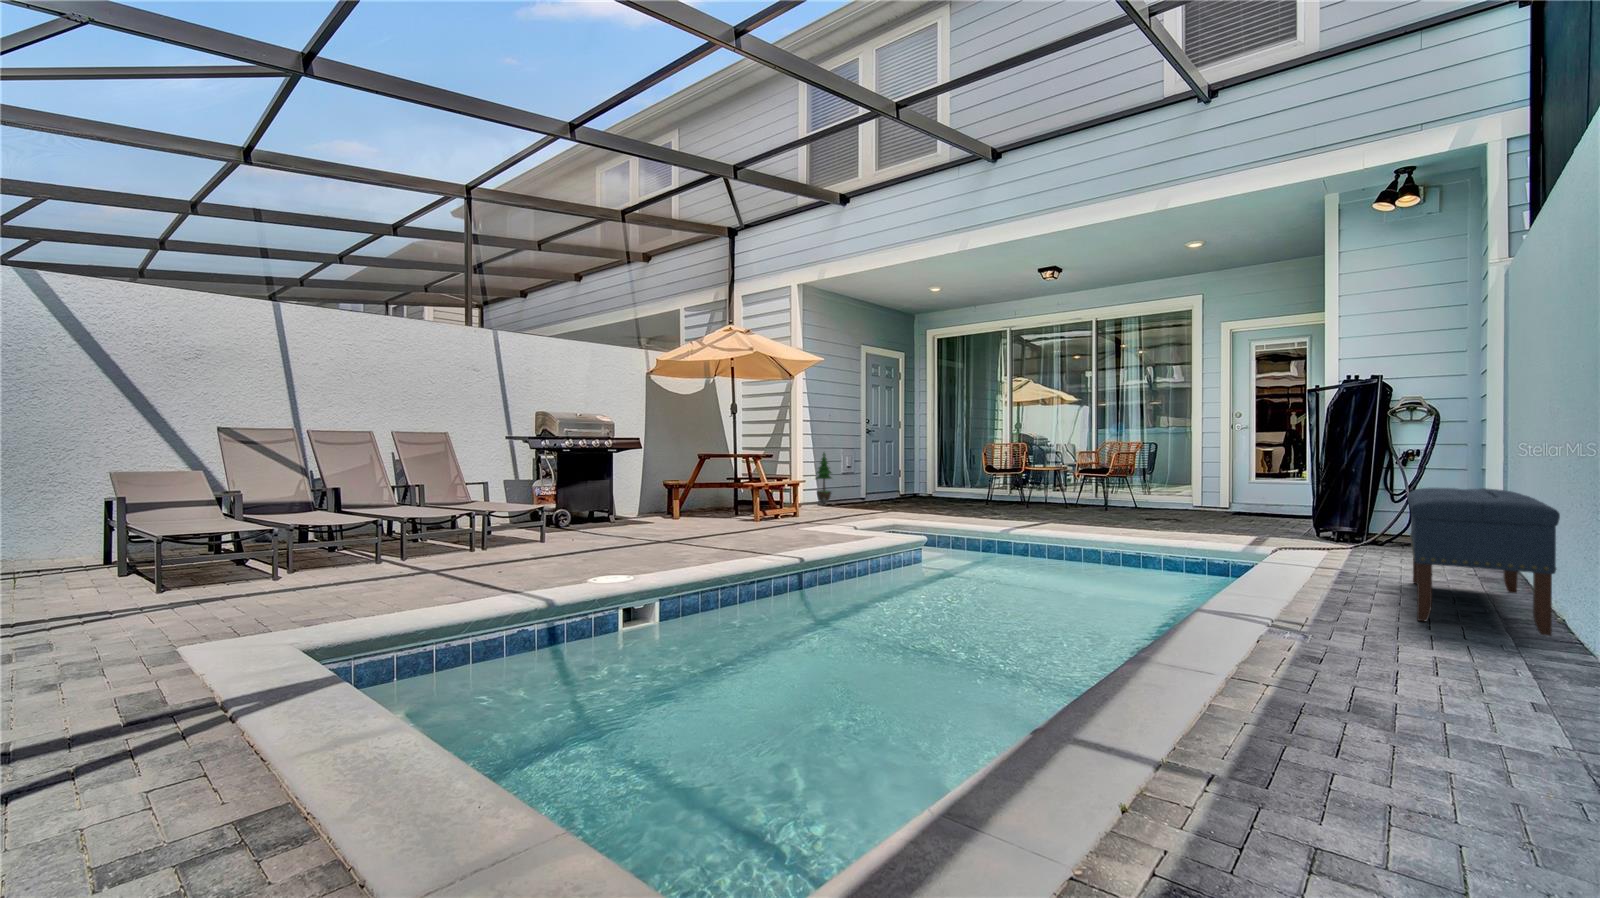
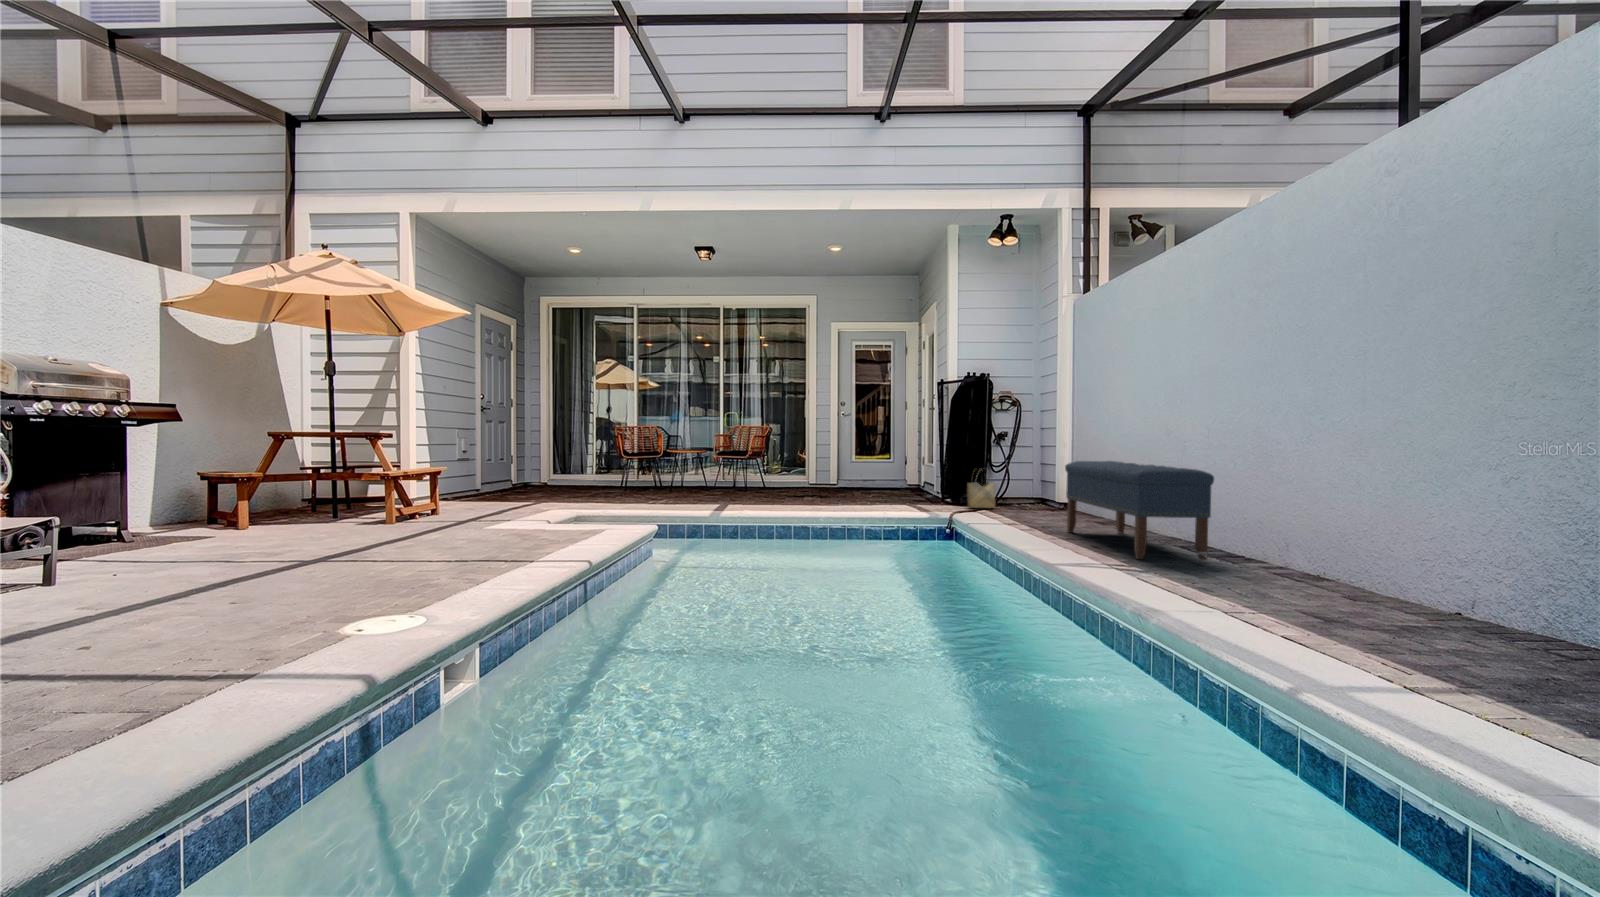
potted tree: present [816,453,832,504] -> none [429,429,455,495]
woven basket: none [1338,495,1386,549] -> present [967,482,995,508]

